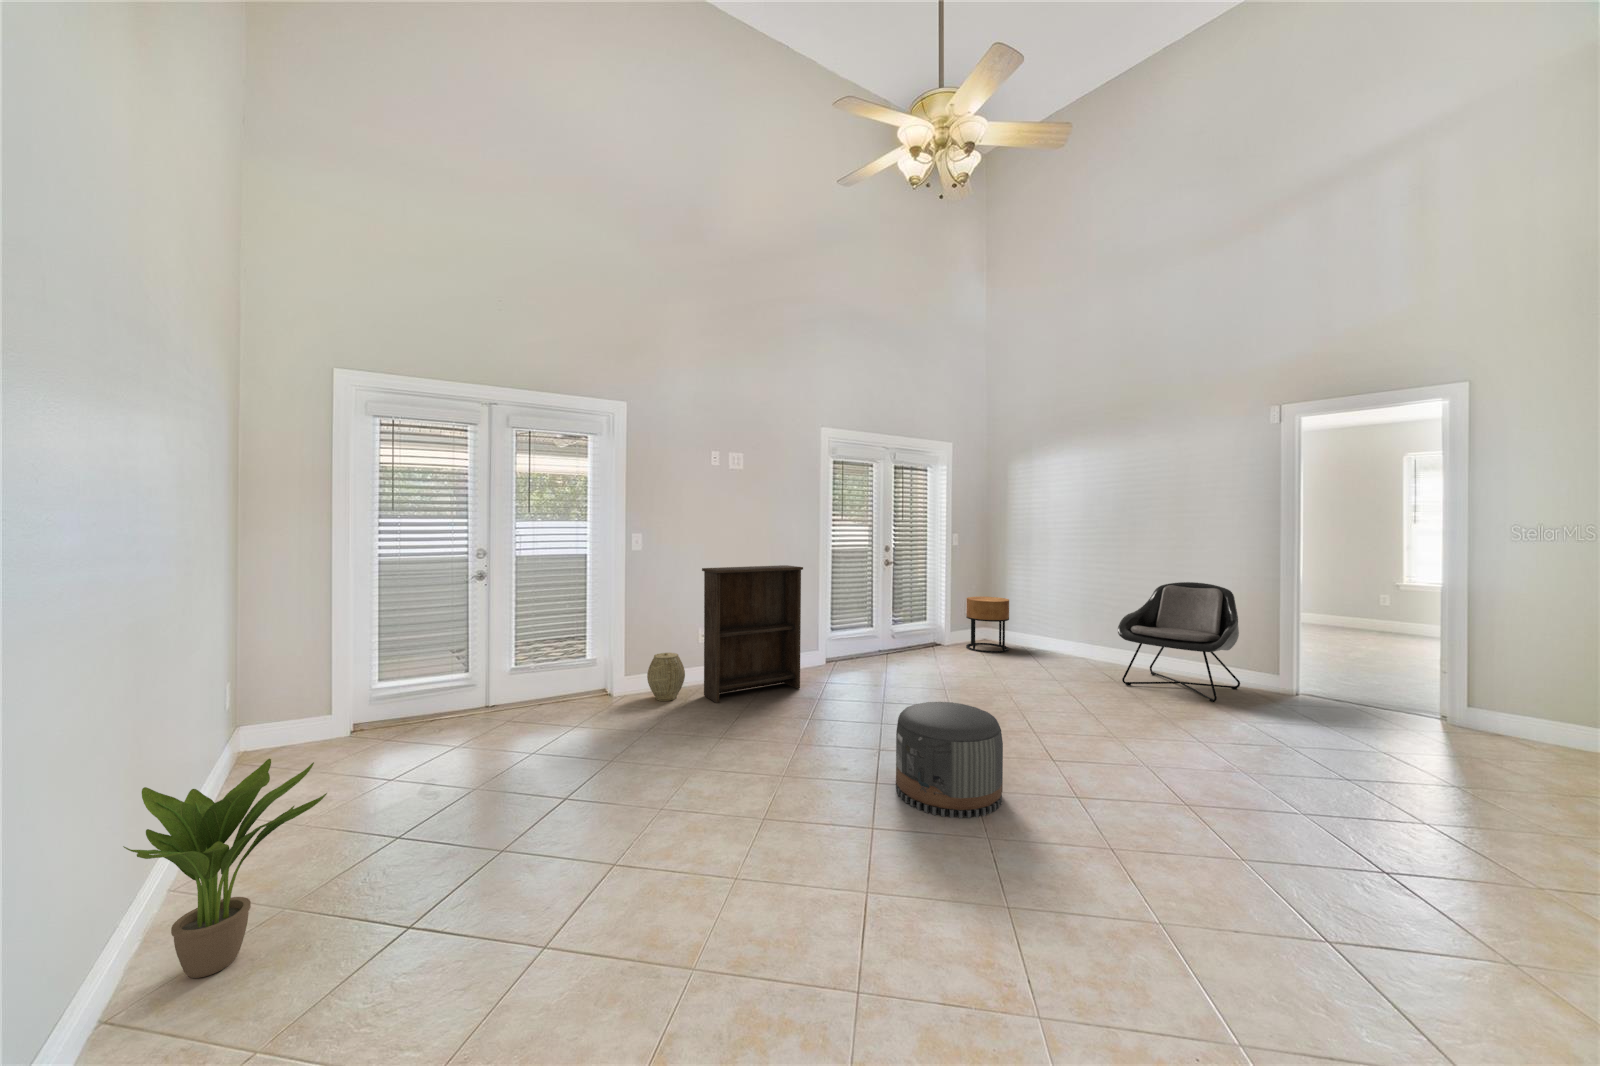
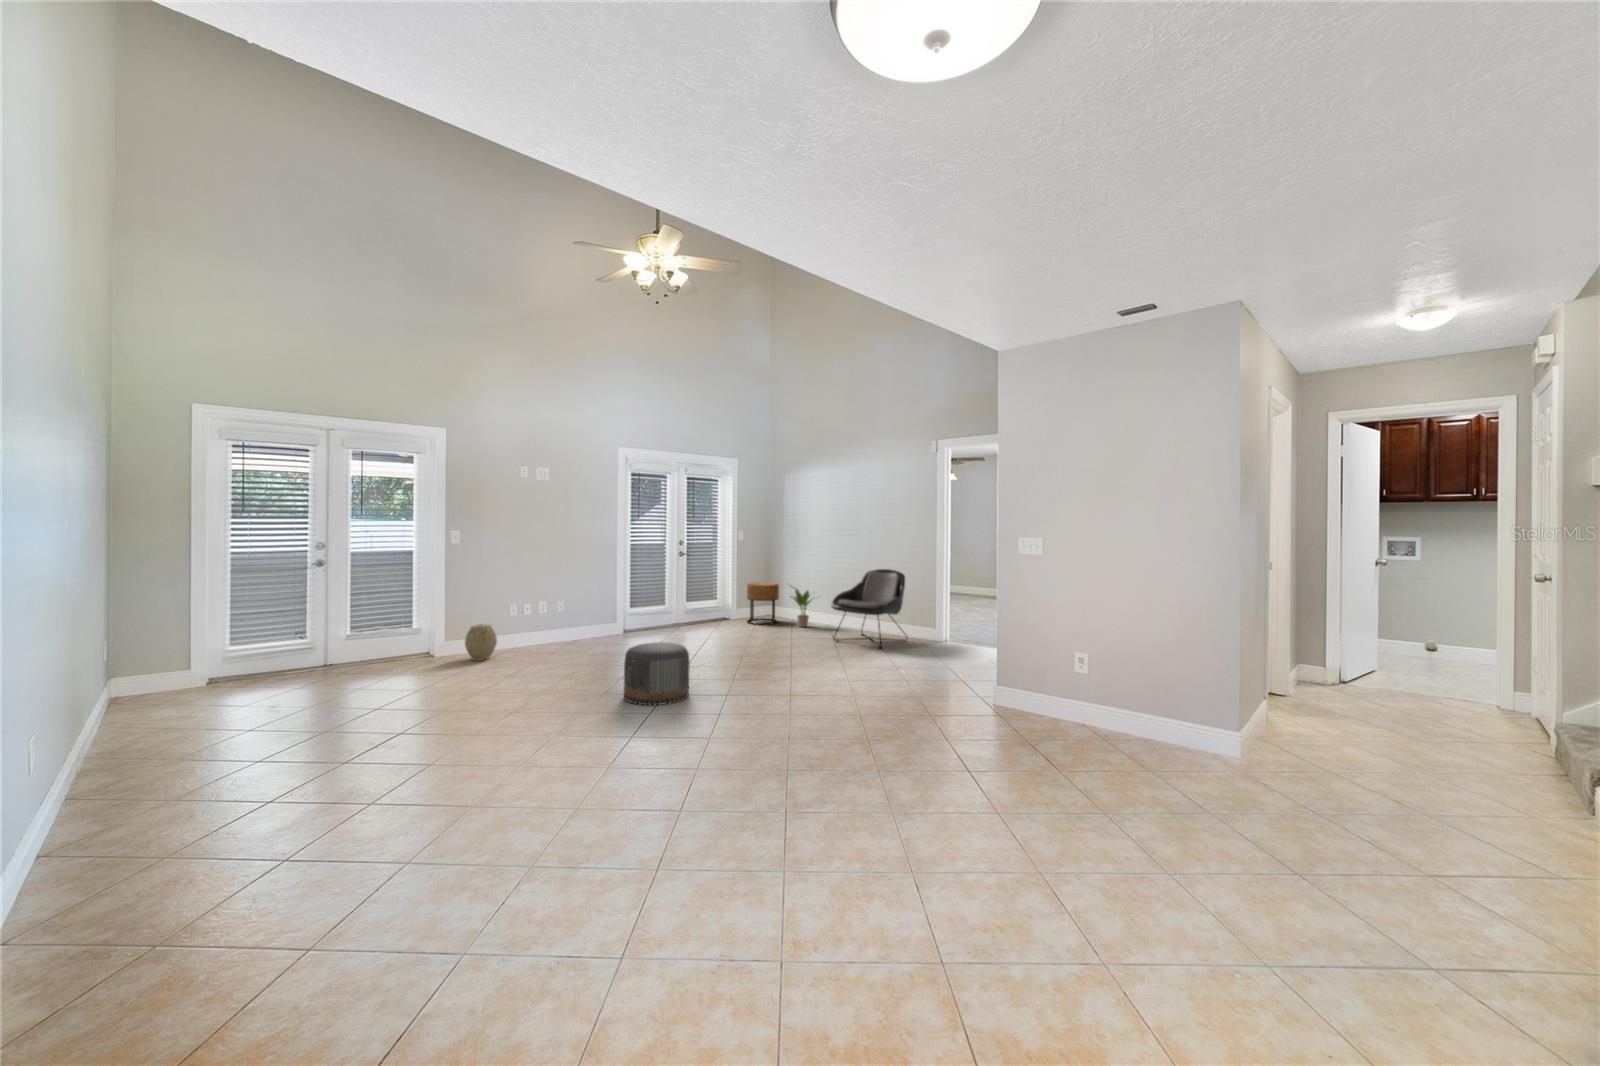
bookshelf: present [702,565,803,703] -> none [512,557,596,660]
potted plant: present [123,759,327,978] -> present [791,587,814,627]

